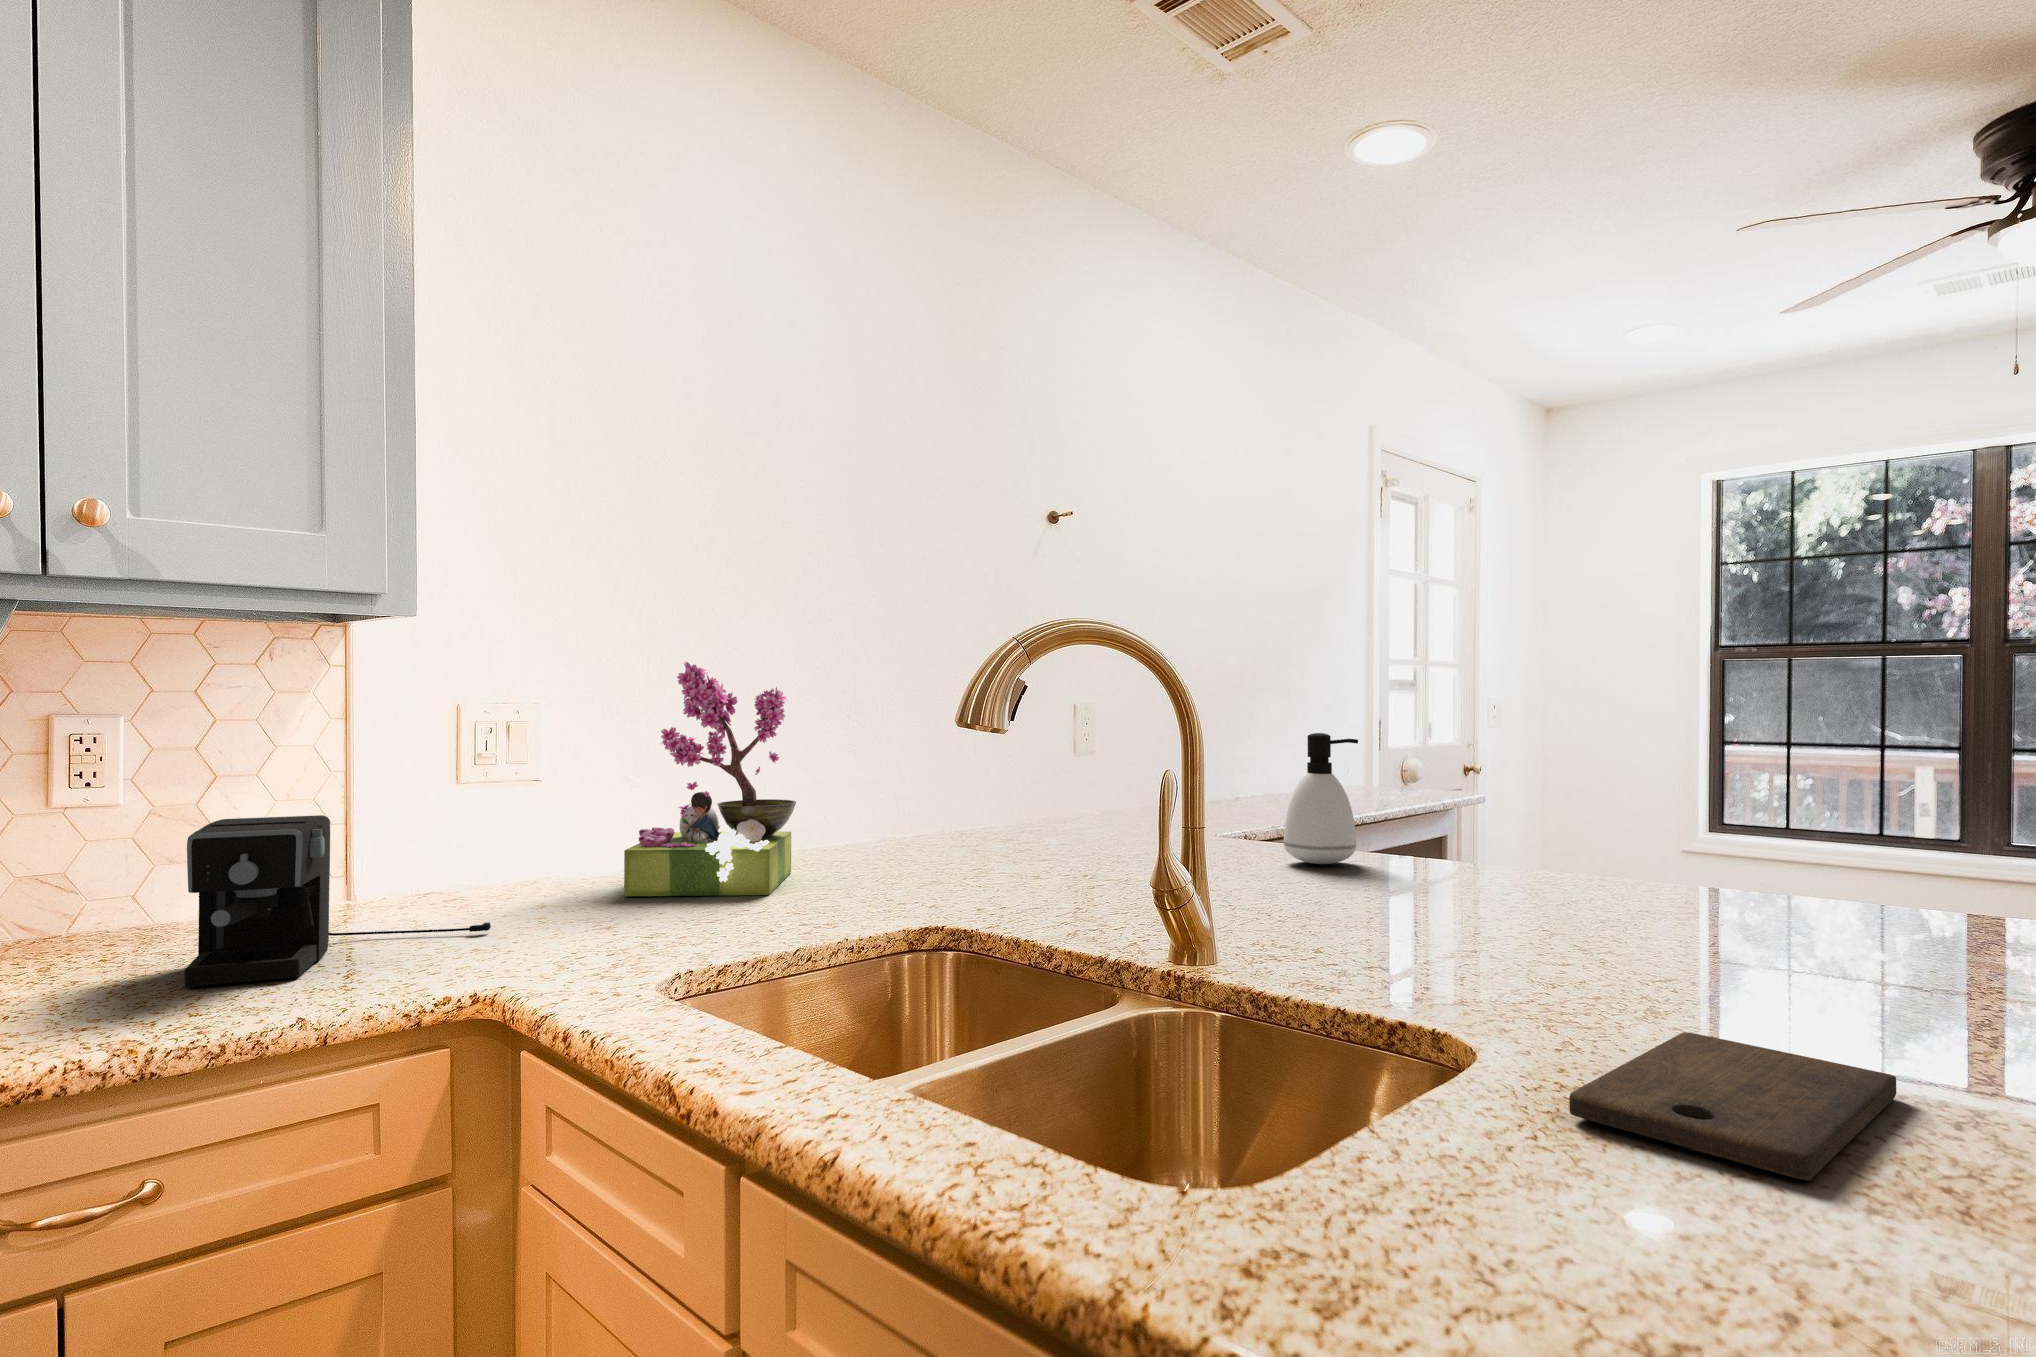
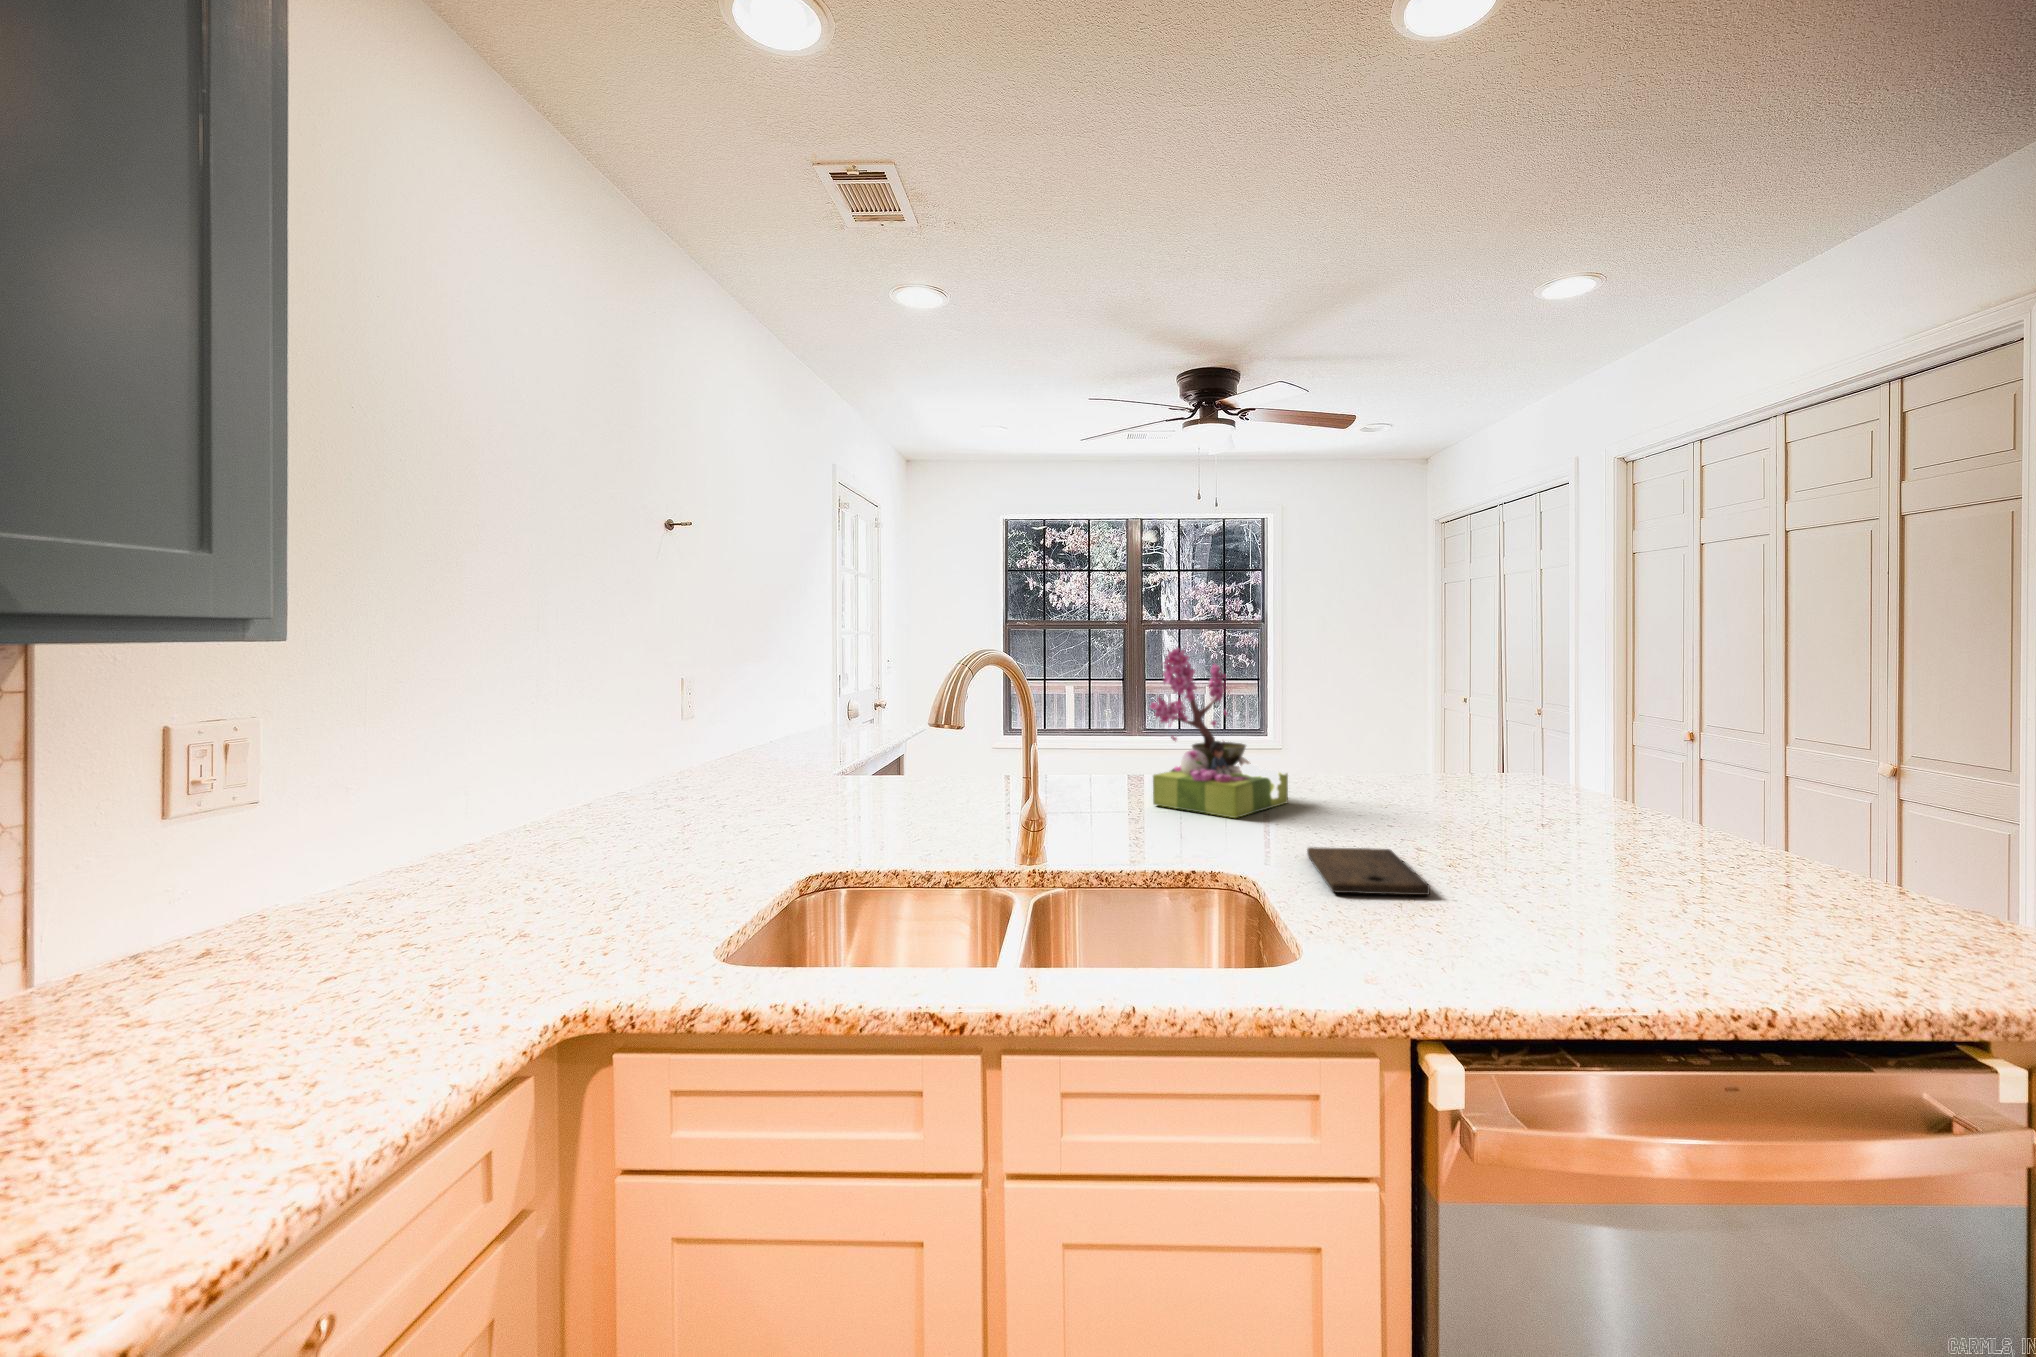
flower arrangement: present [624,662,796,896] -> present [1150,648,1288,818]
soap dispenser: present [1284,733,1358,864] -> none [929,702,976,788]
coffee maker: present [184,815,491,987] -> none [107,885,423,1111]

